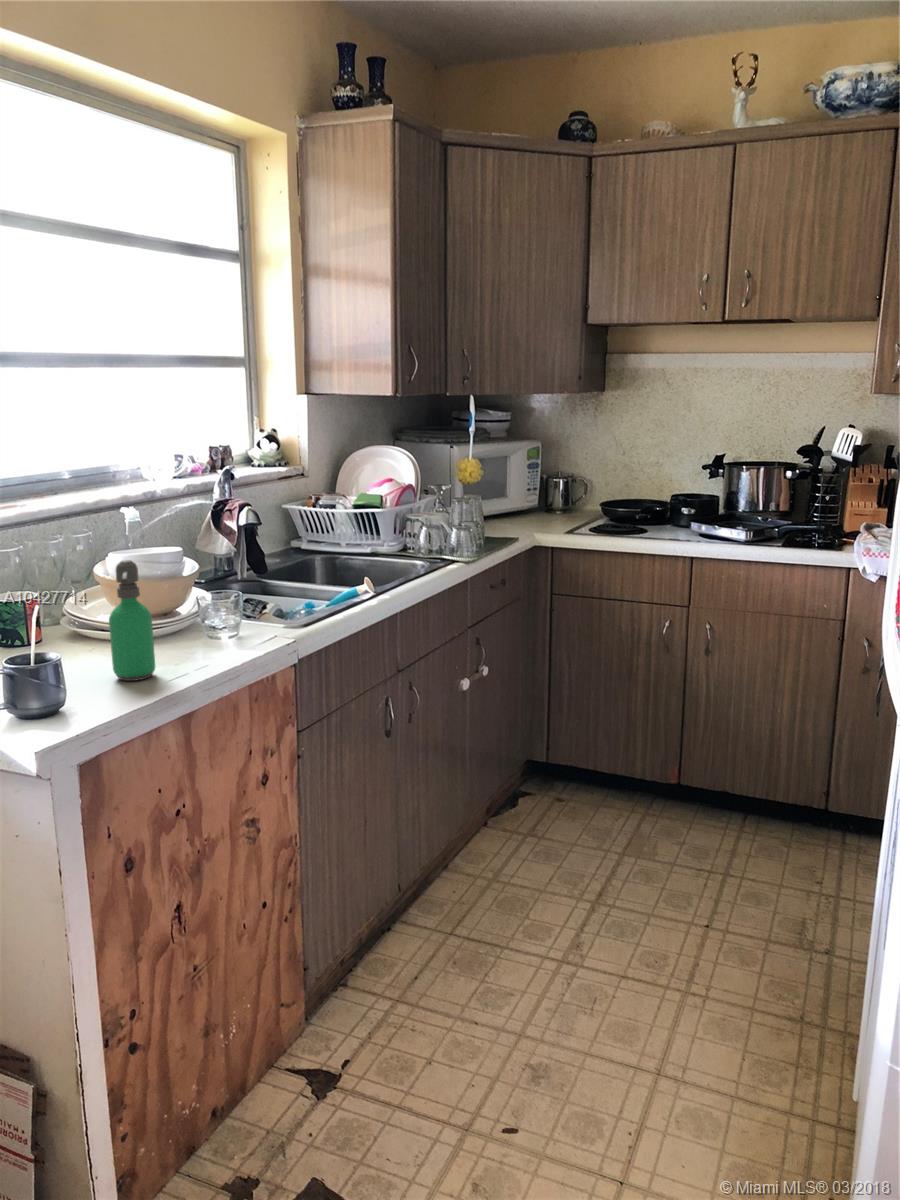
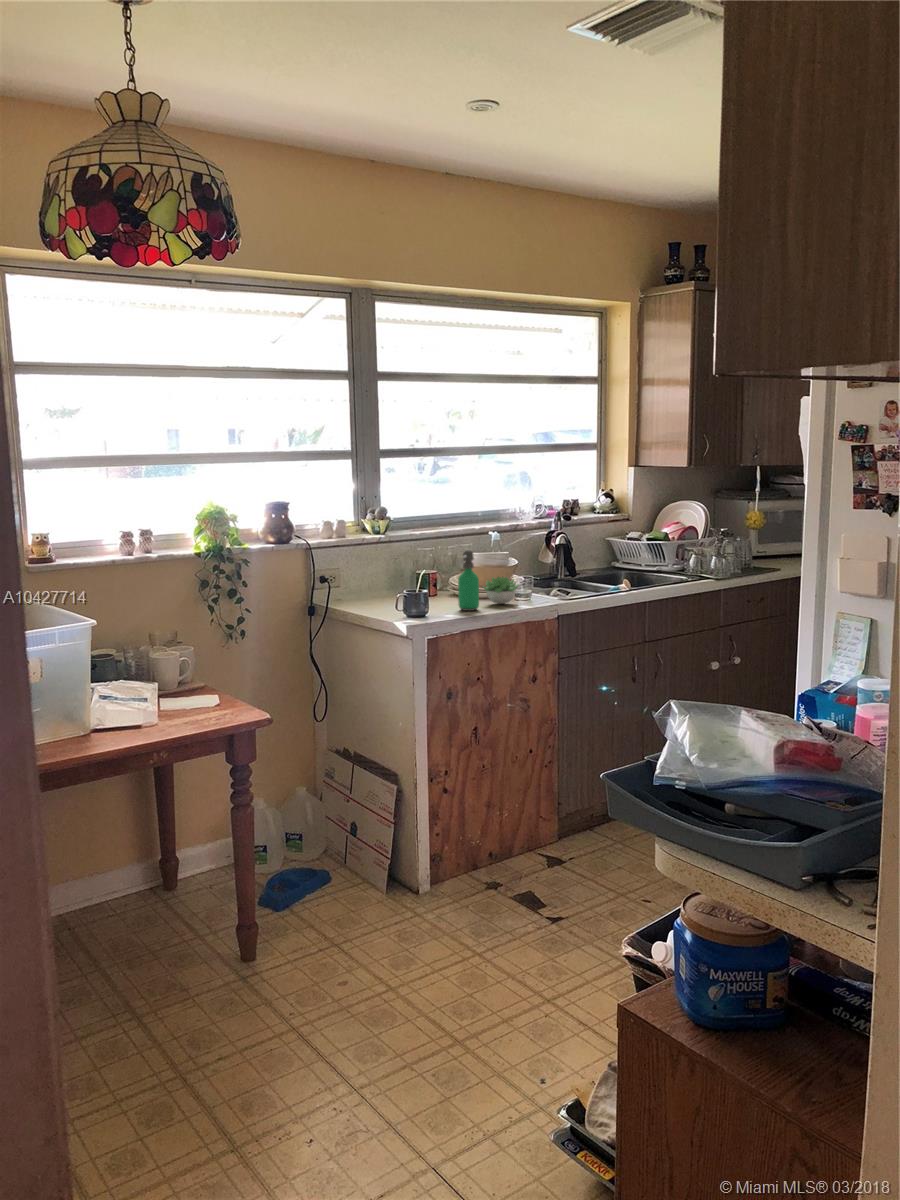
succulent plant: none [147,600,216,653] -> present [483,577,519,604]

